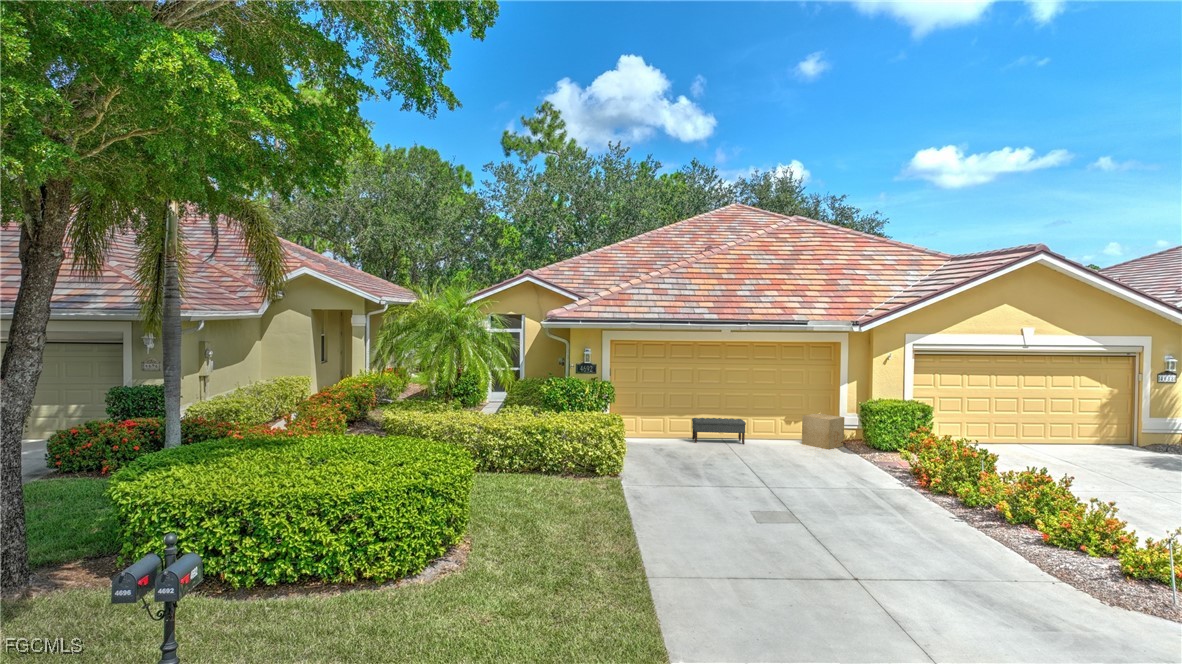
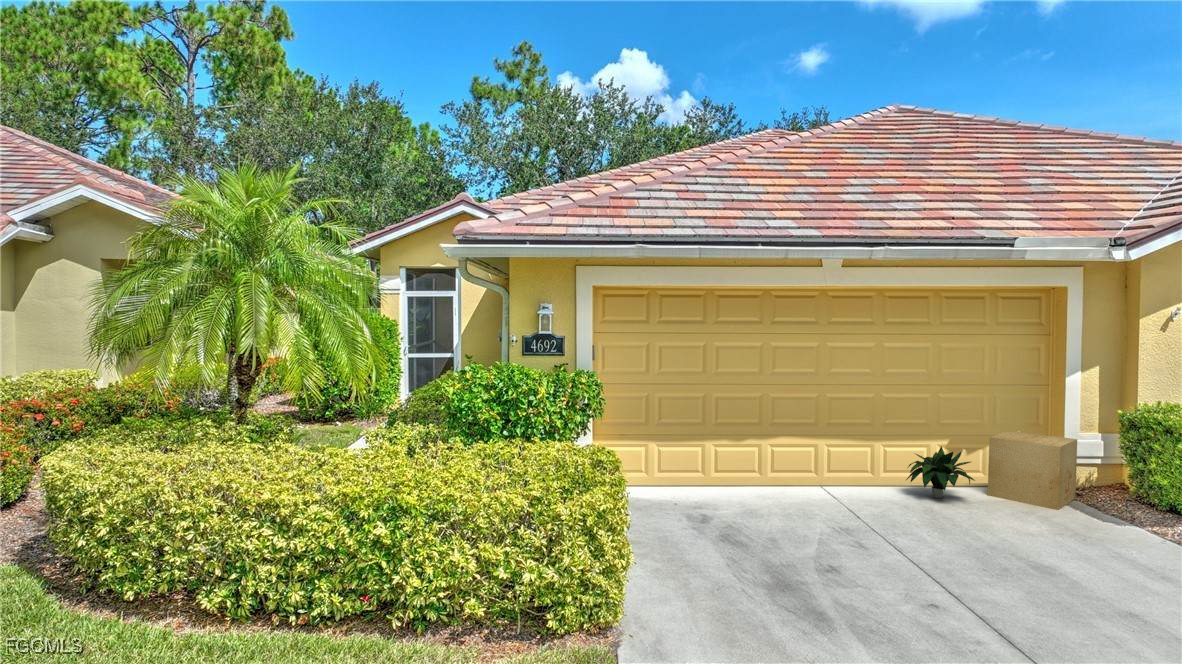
bench: present [692,418,746,444] -> none [761,443,878,498]
potted plant: none [762,420,791,445] -> present [906,446,975,498]

